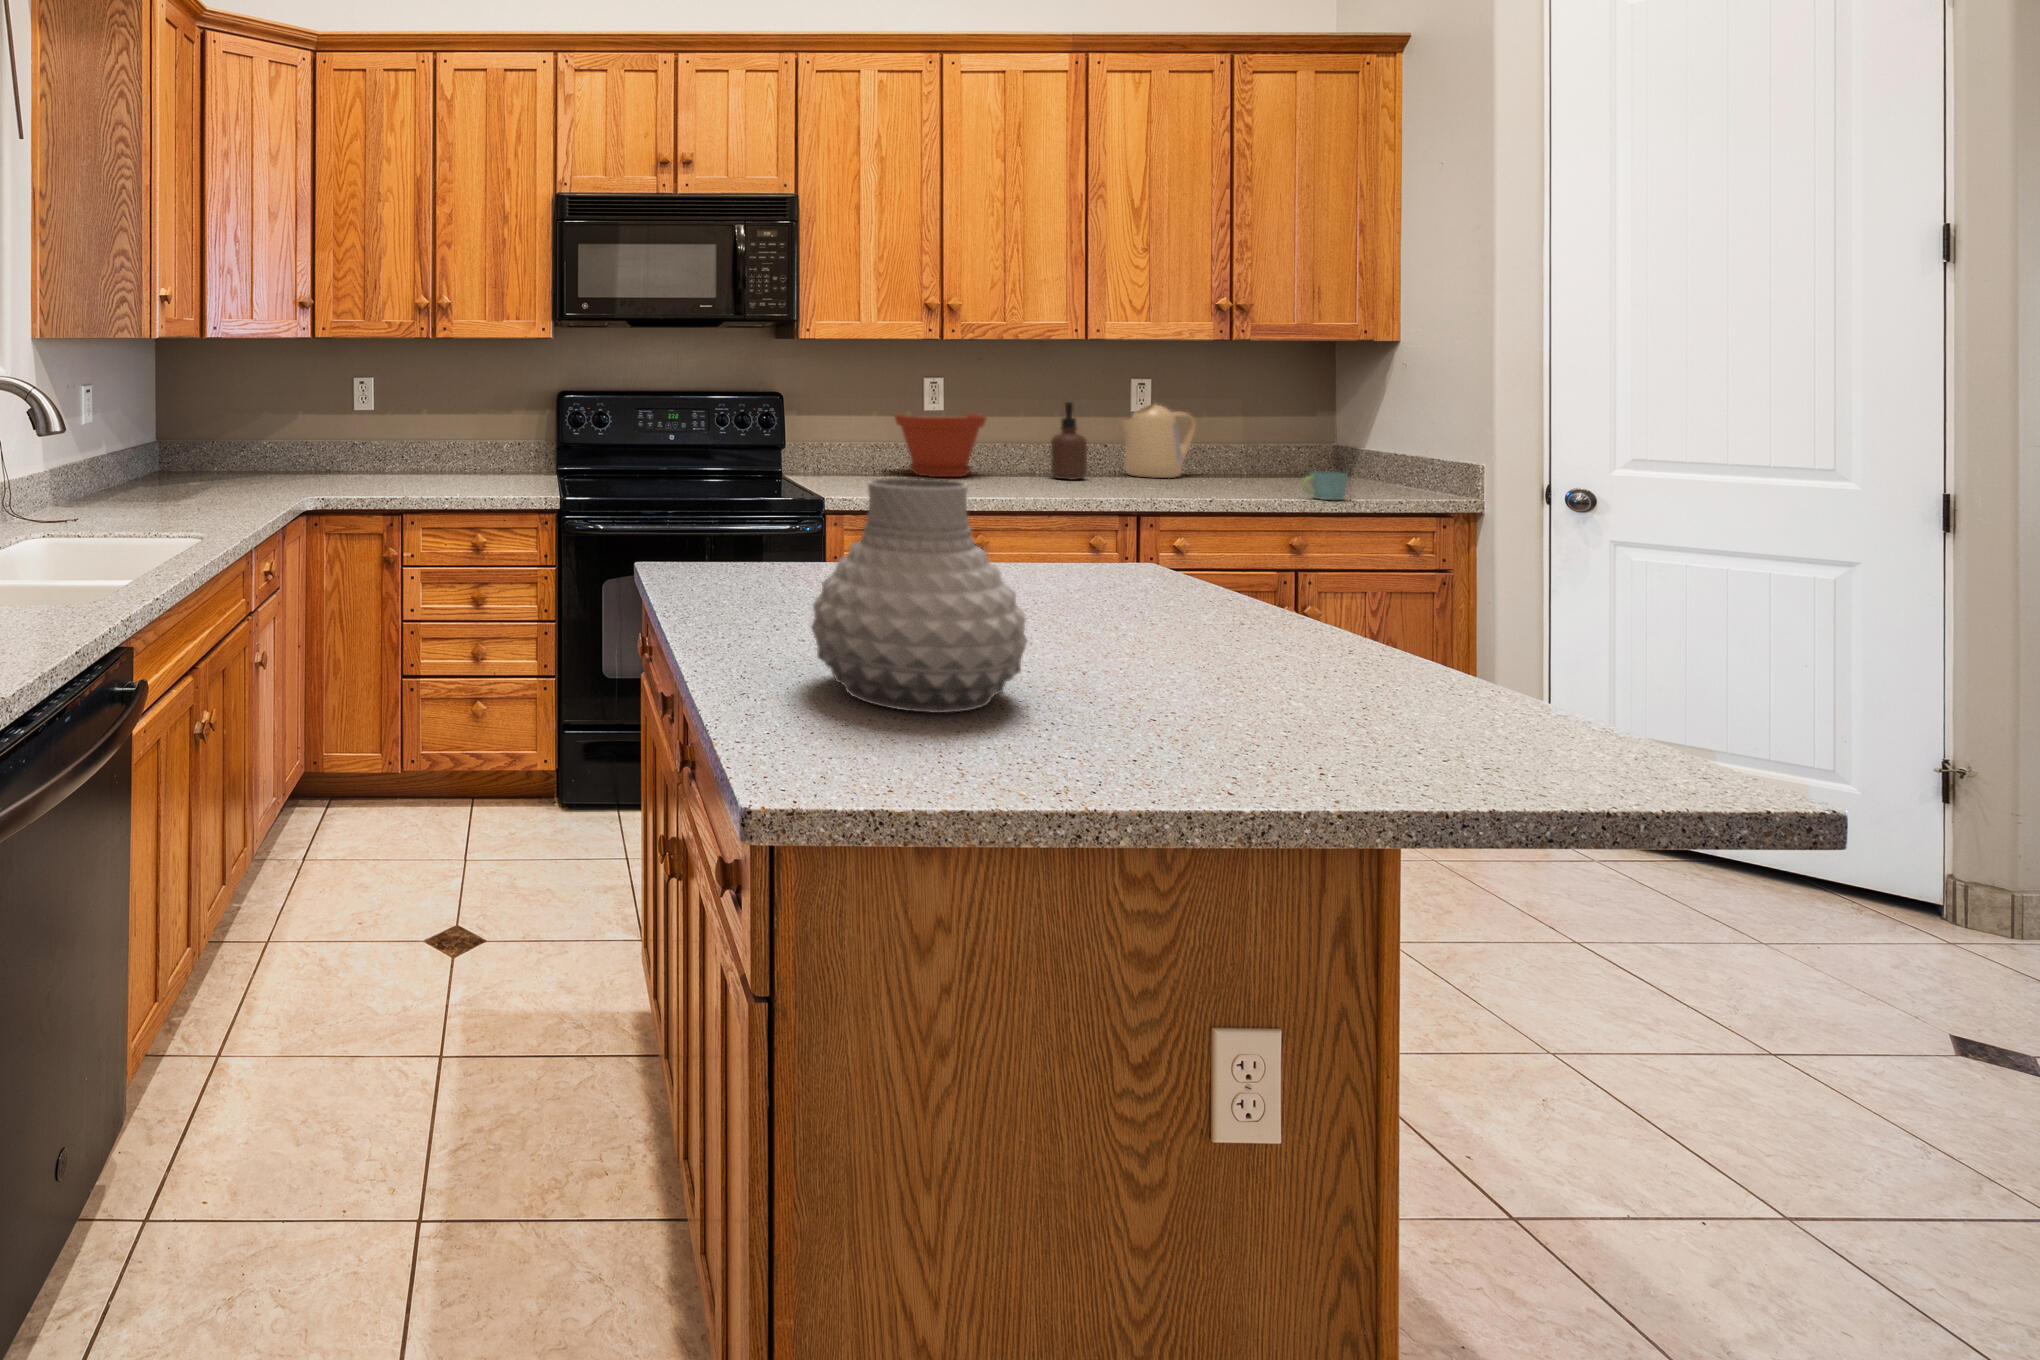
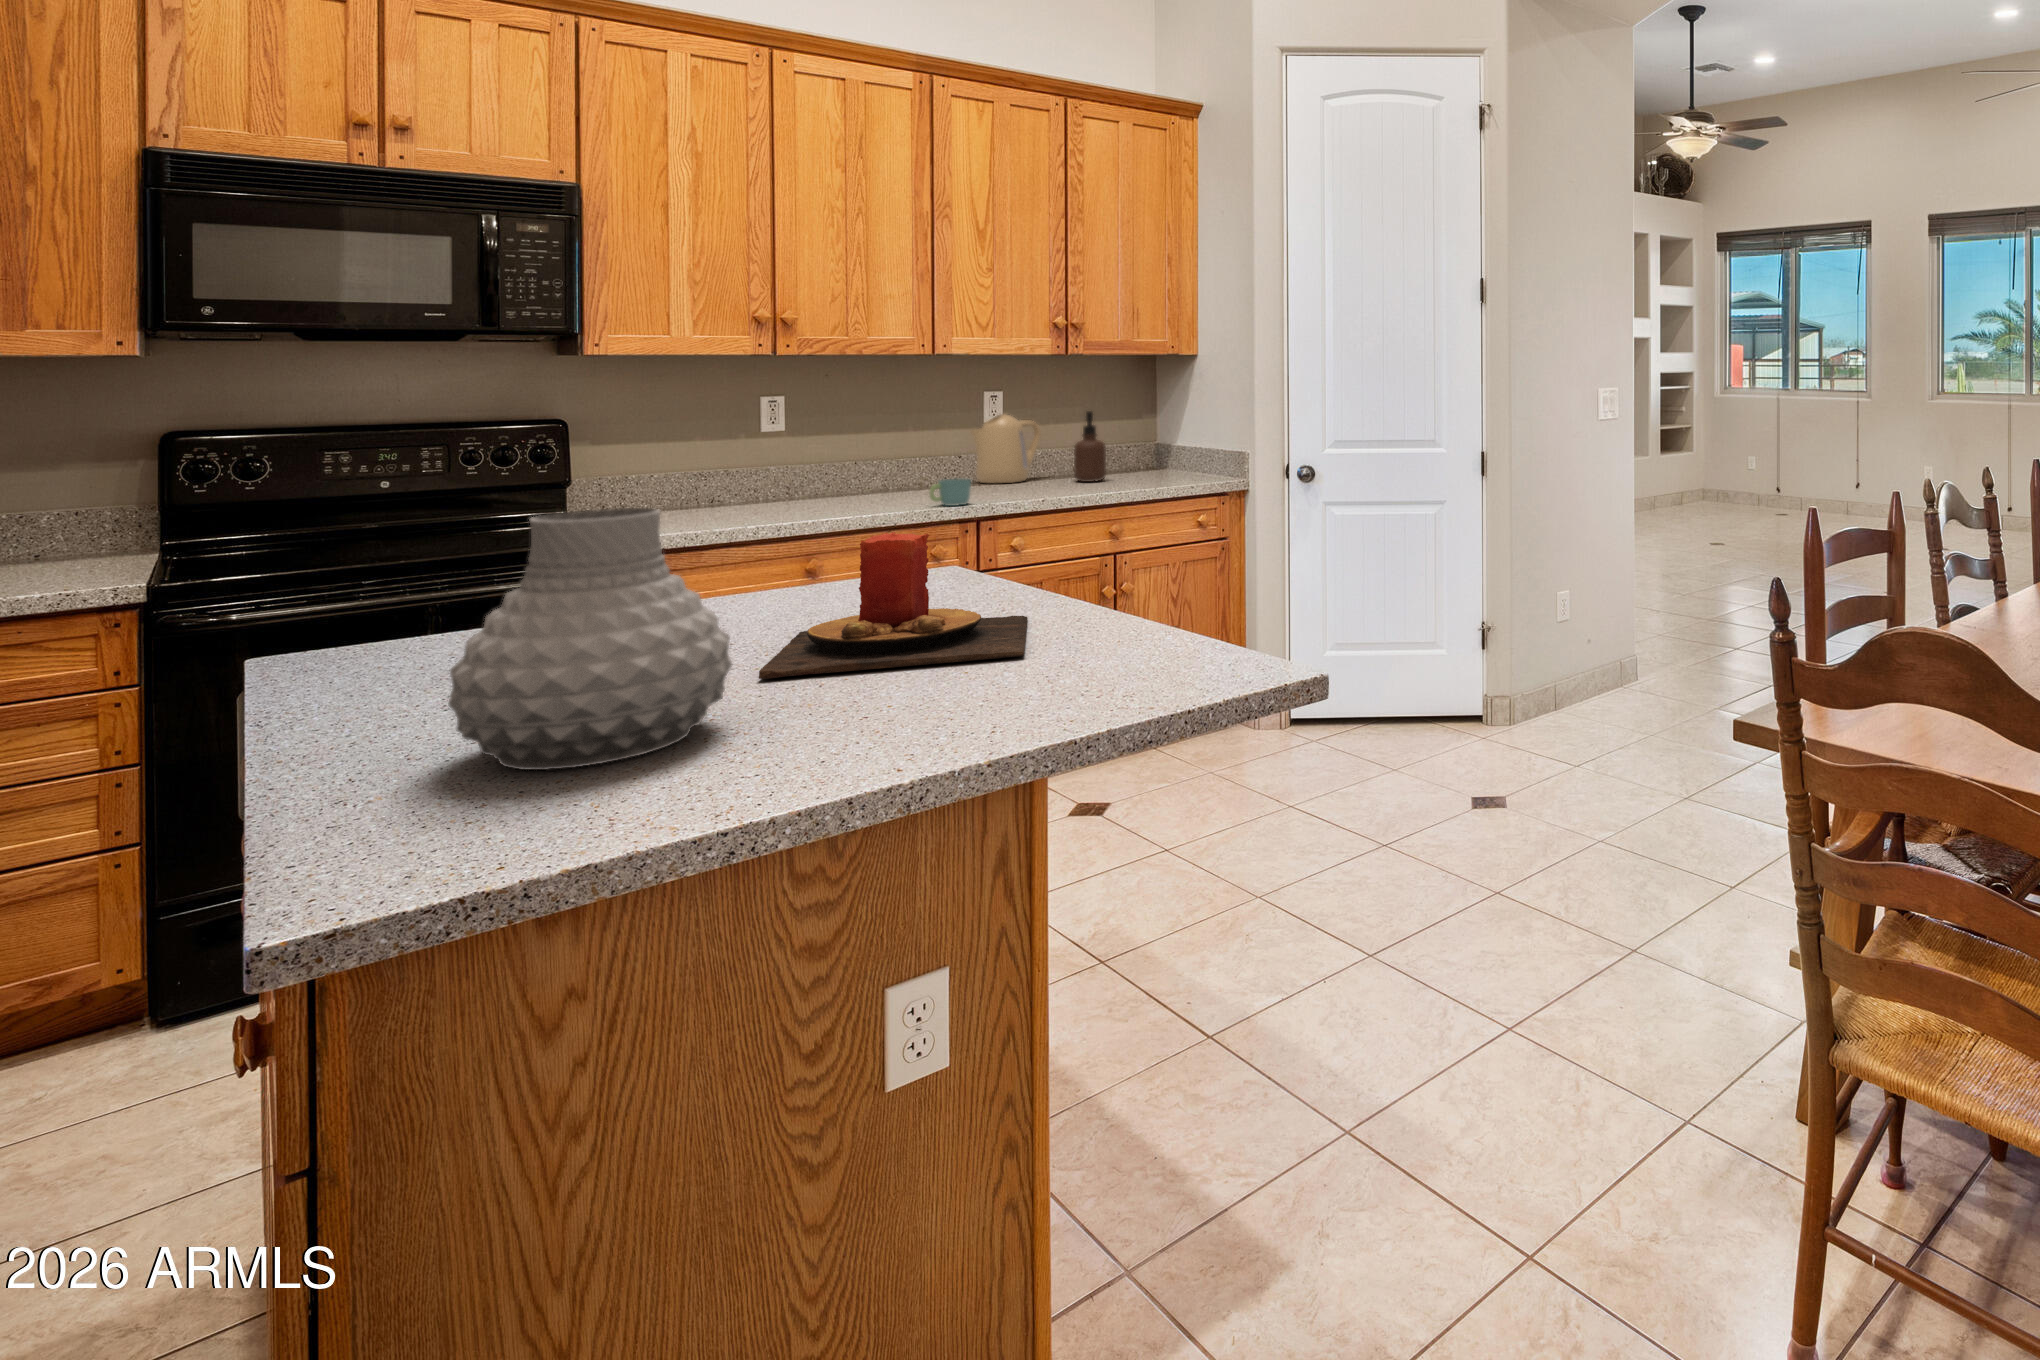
soap dispenser: present [1051,402,1087,480] -> present [1074,411,1106,482]
plant pot: present [895,414,987,477] -> none [719,432,831,501]
mug: present [1303,472,1347,500] -> present [930,478,971,506]
candle: none [1026,525,1310,685] -> present [759,532,1028,679]

